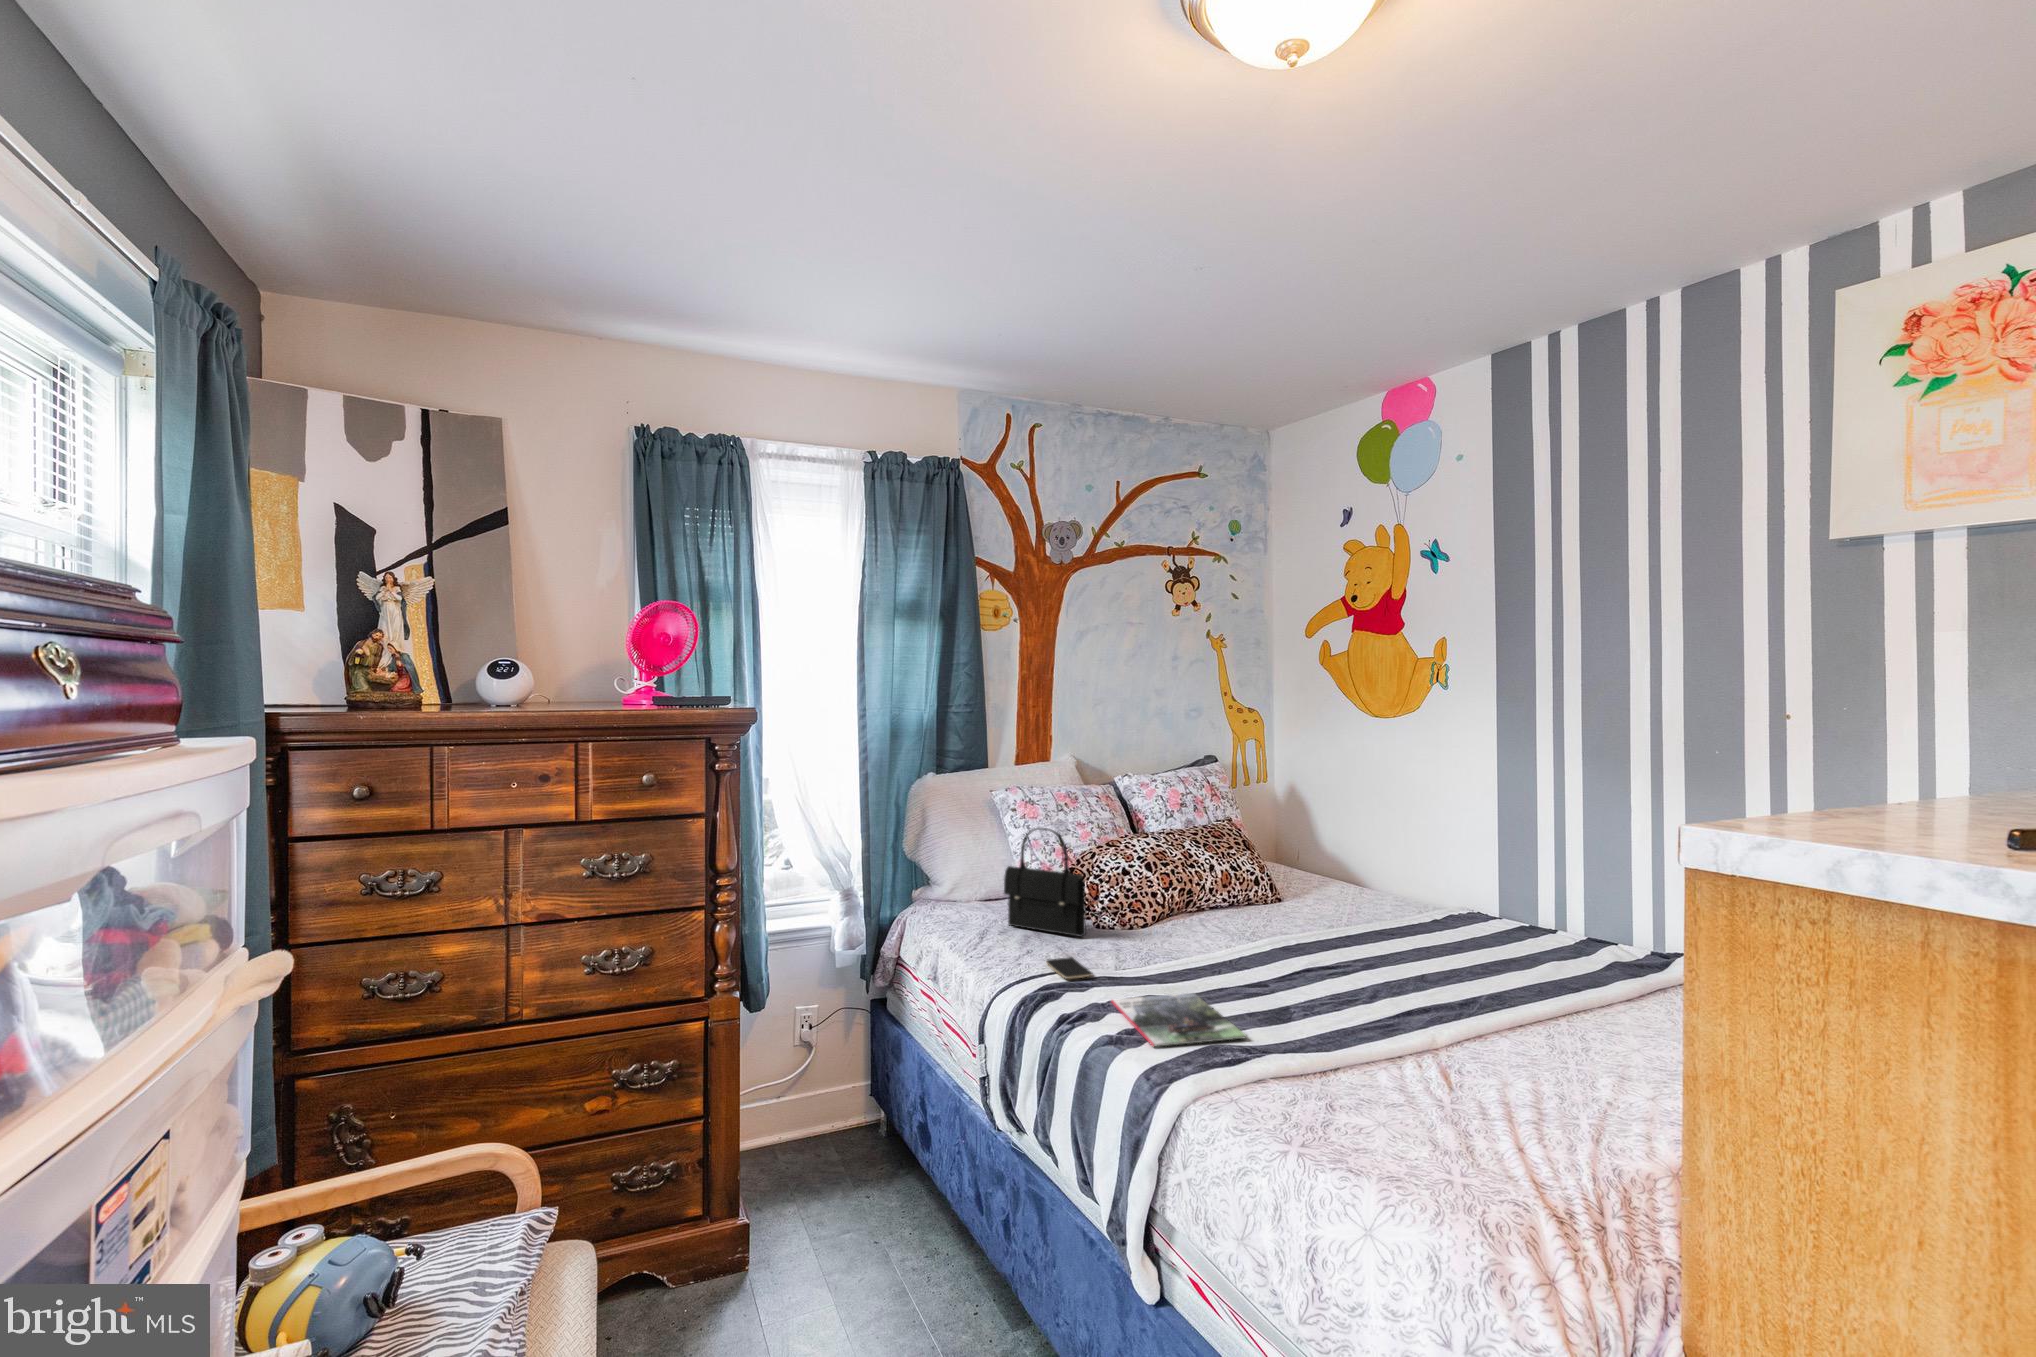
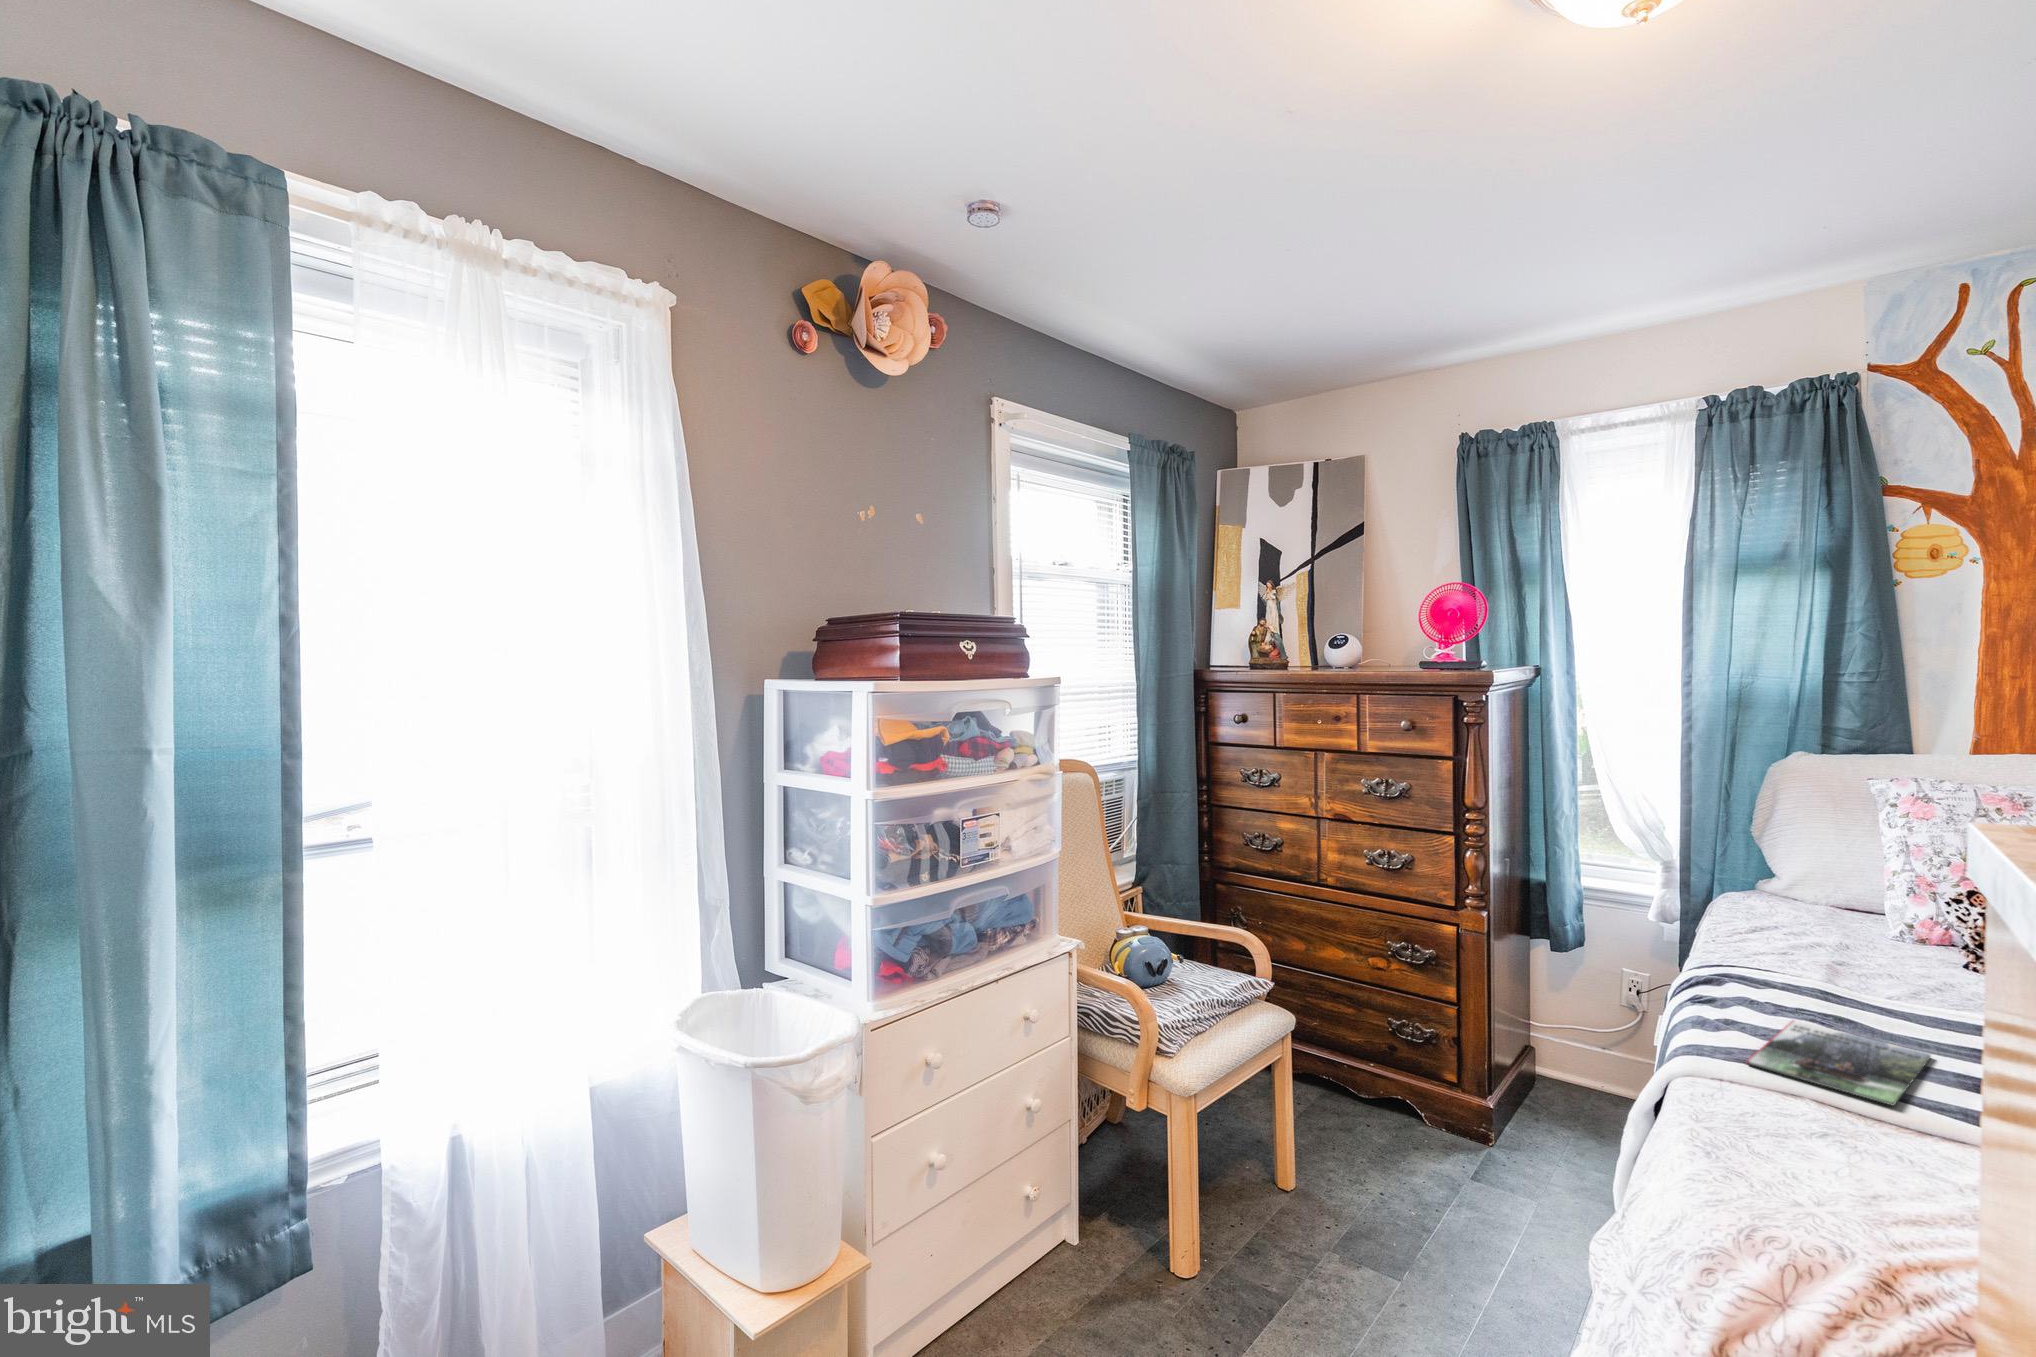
handbag: present [1004,828,1086,937] -> none [1818,826,1916,967]
smartphone: present [1046,957,1093,979] -> none [1778,968,1832,997]

